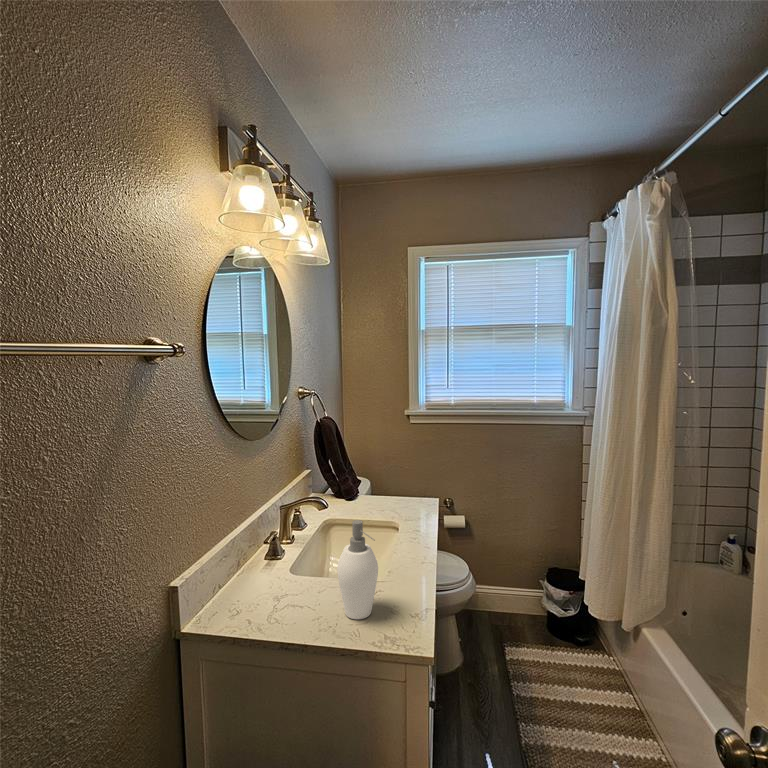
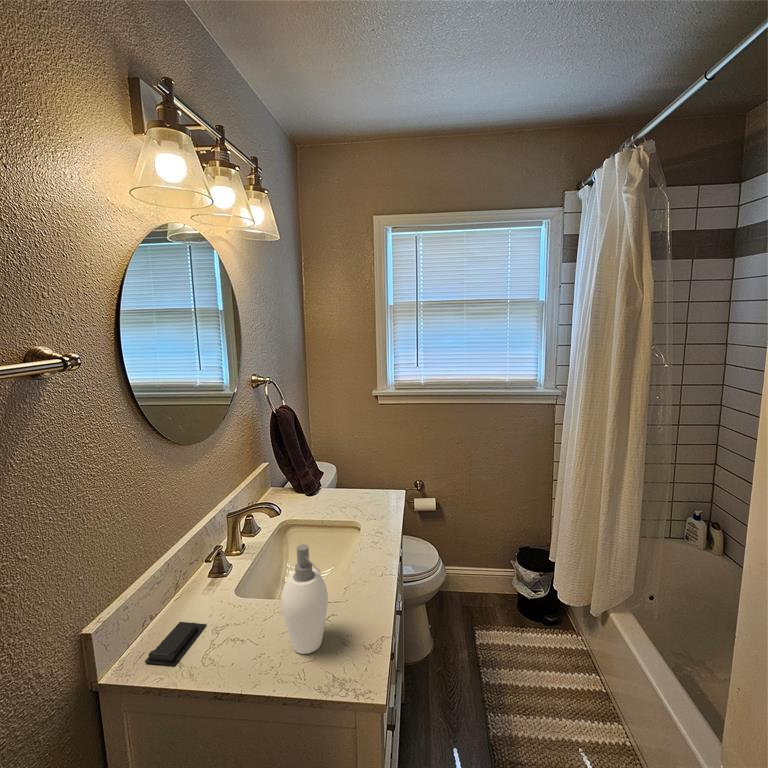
soap bar: none [216,592,266,624] -> present [145,622,206,666]

